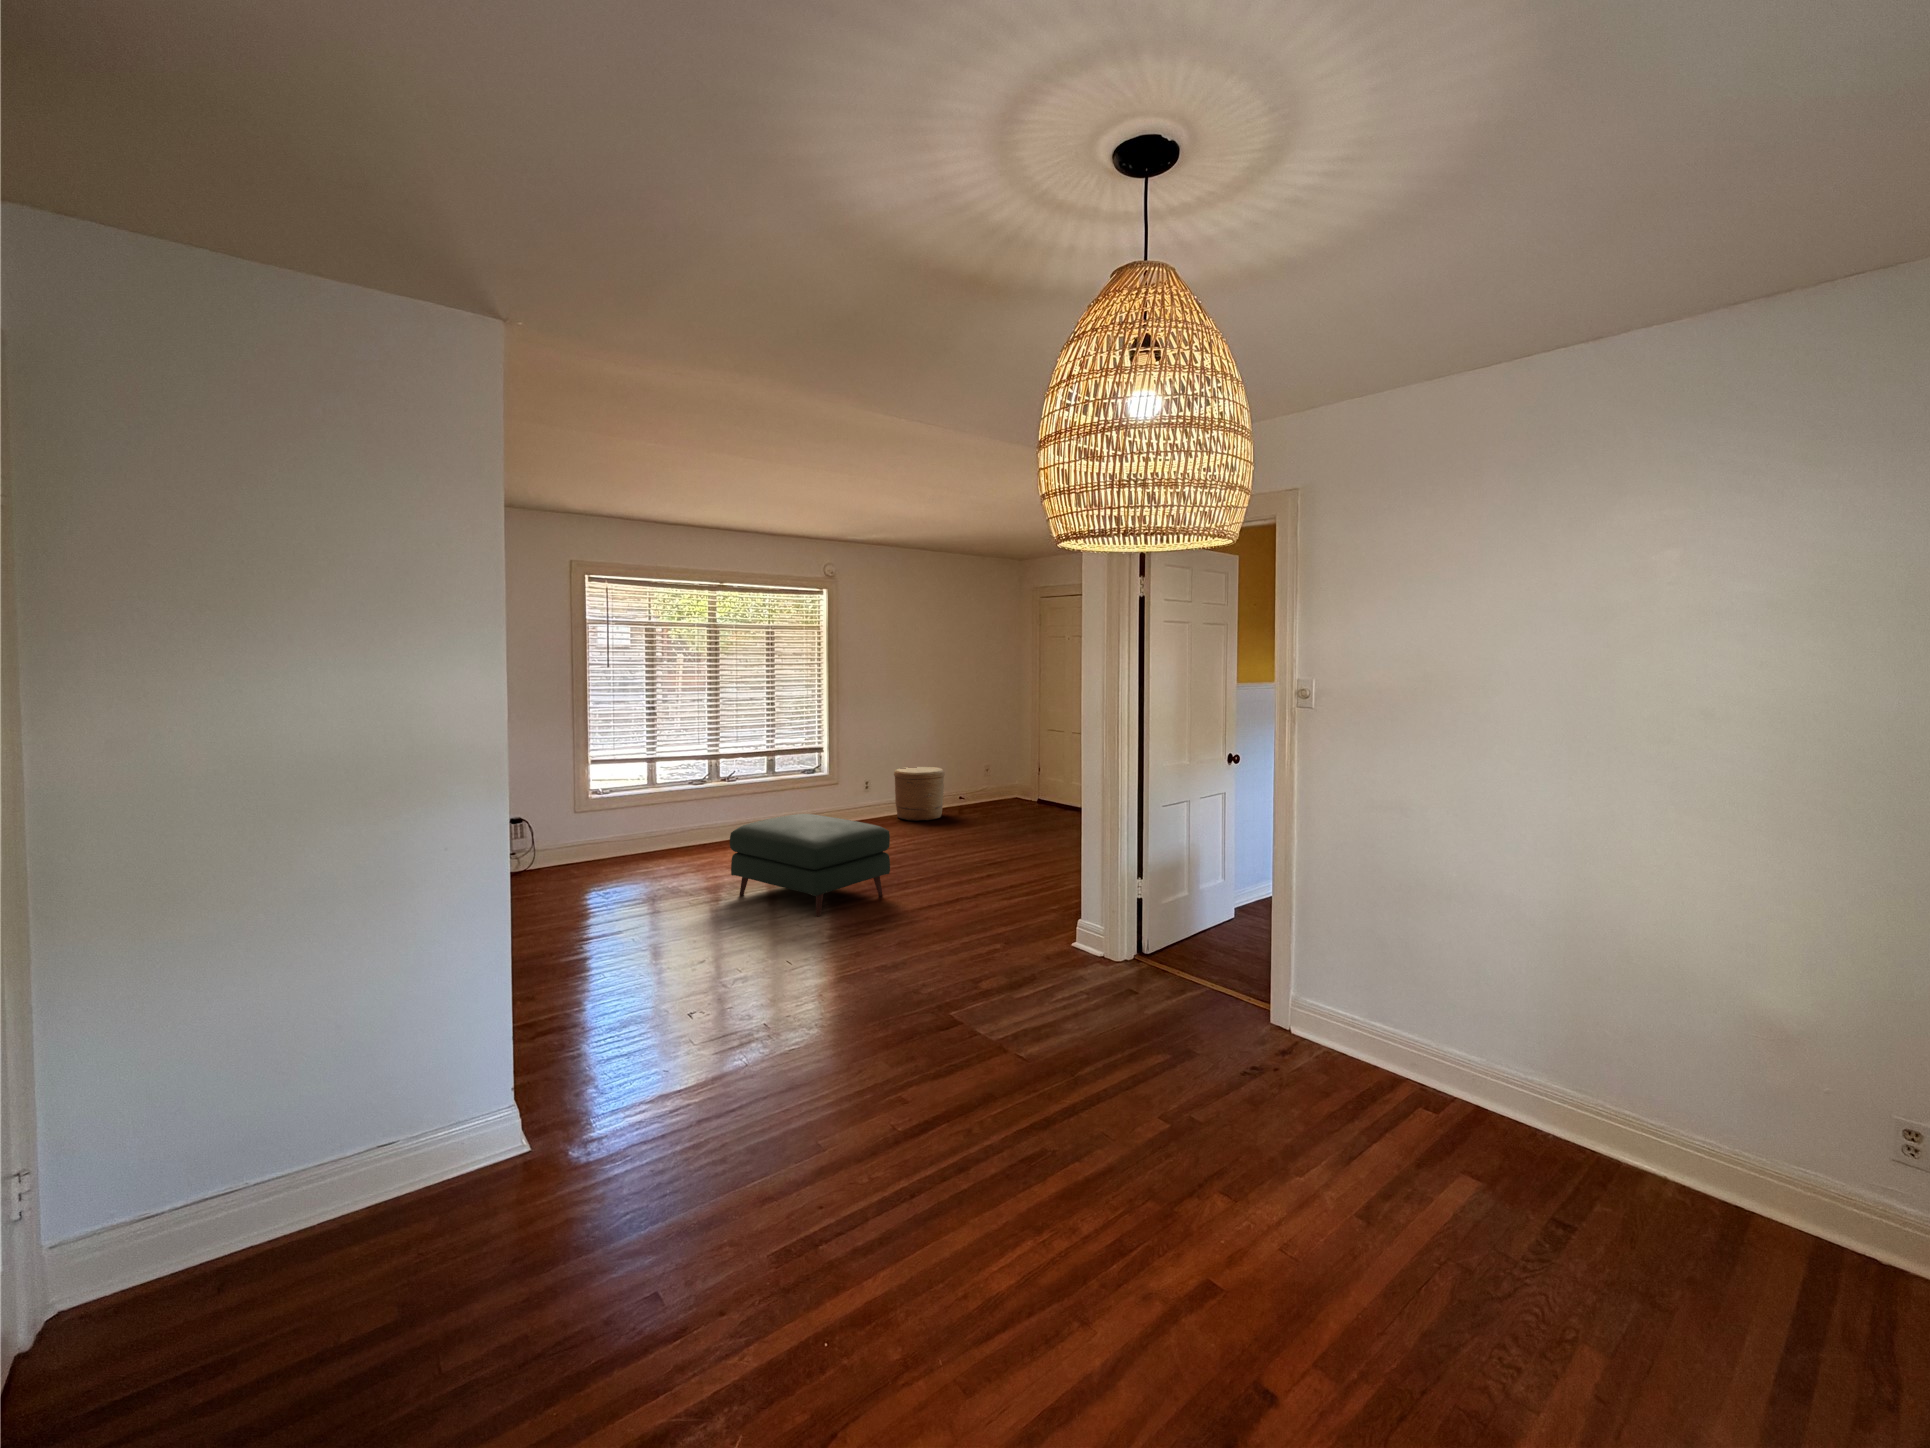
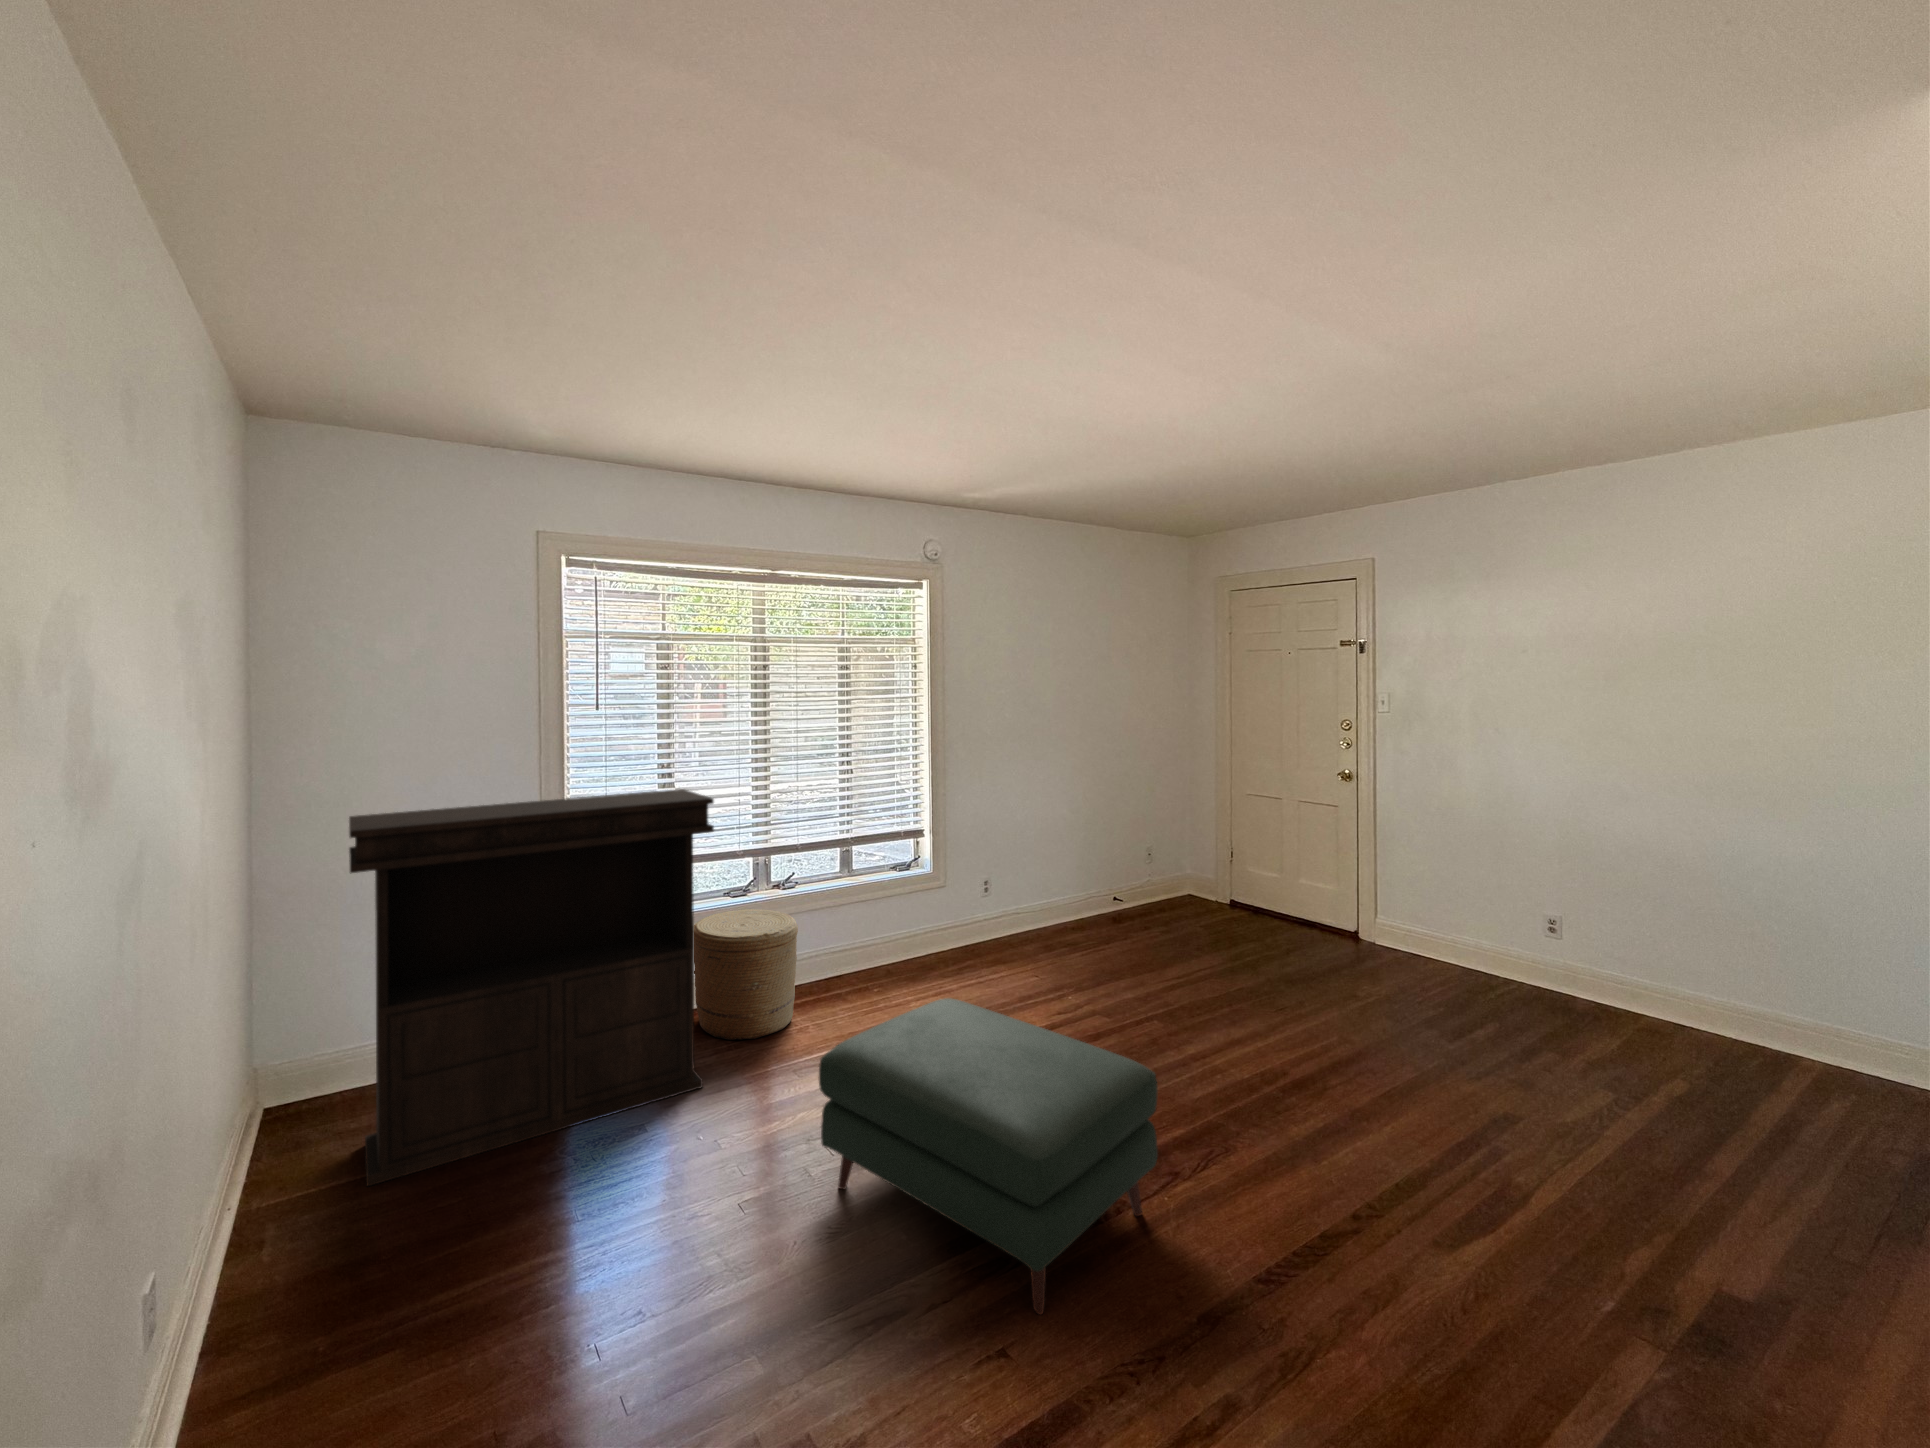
console table: none [472,712,679,904] -> present [349,789,714,1186]
woven basket: present [894,767,945,821] -> present [694,909,798,1040]

